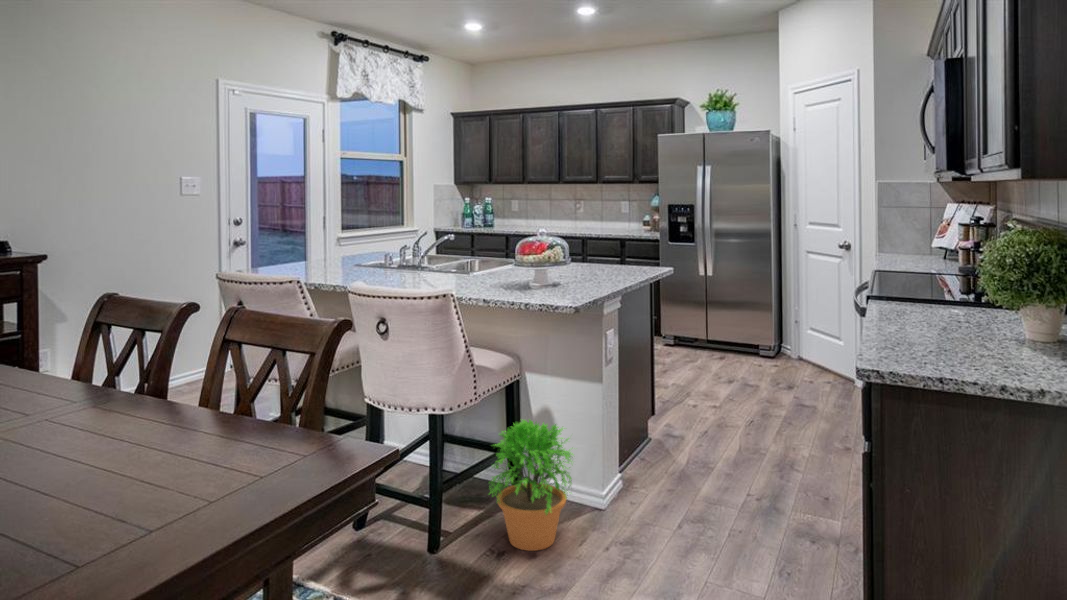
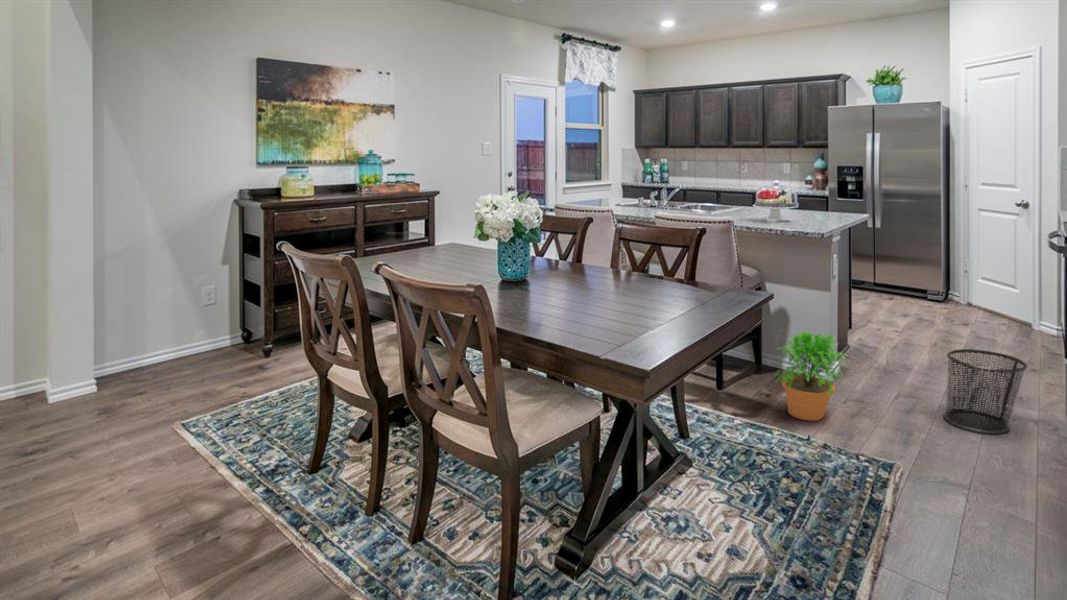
waste bin: none [710,438,803,559] -> present [944,349,1027,434]

